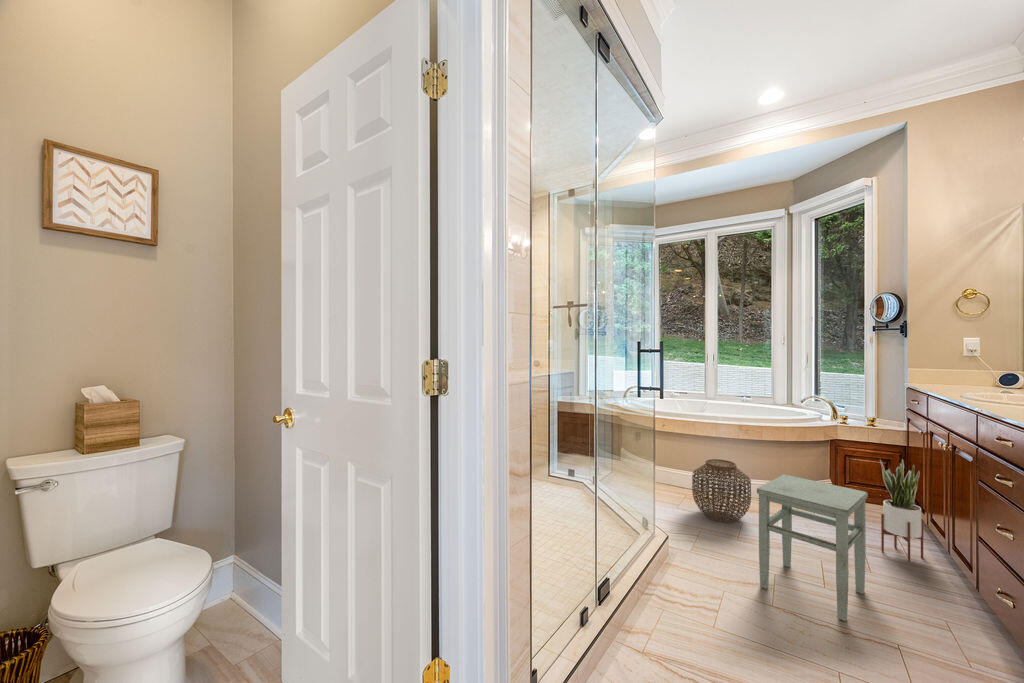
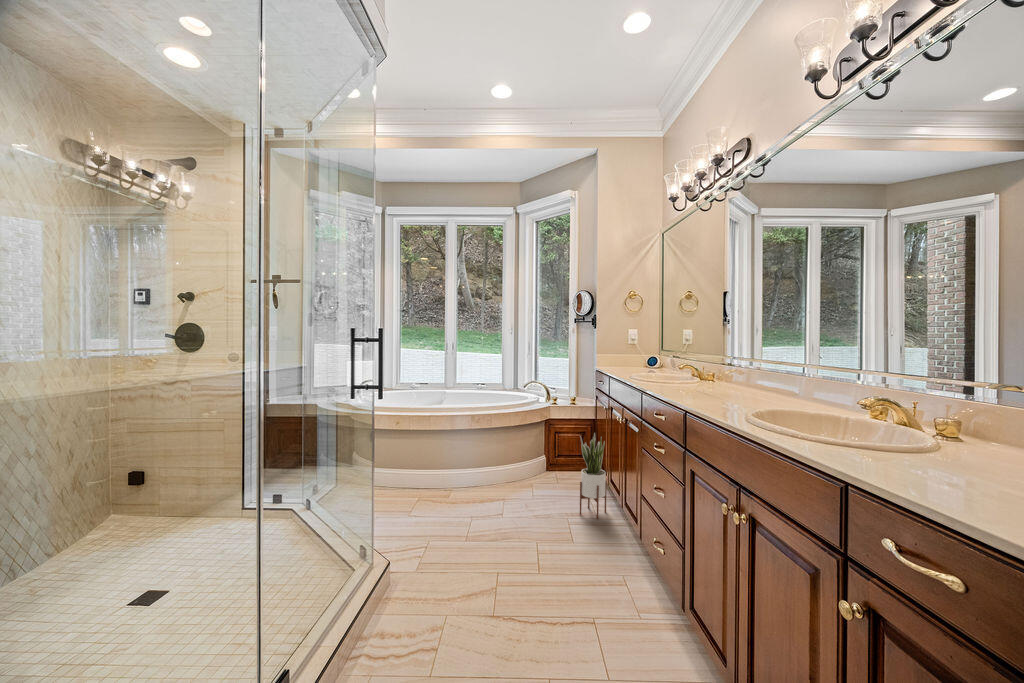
woven basket: present [692,459,751,523] -> none [427,452,482,517]
stool: present [757,474,868,621] -> none [486,461,573,592]

